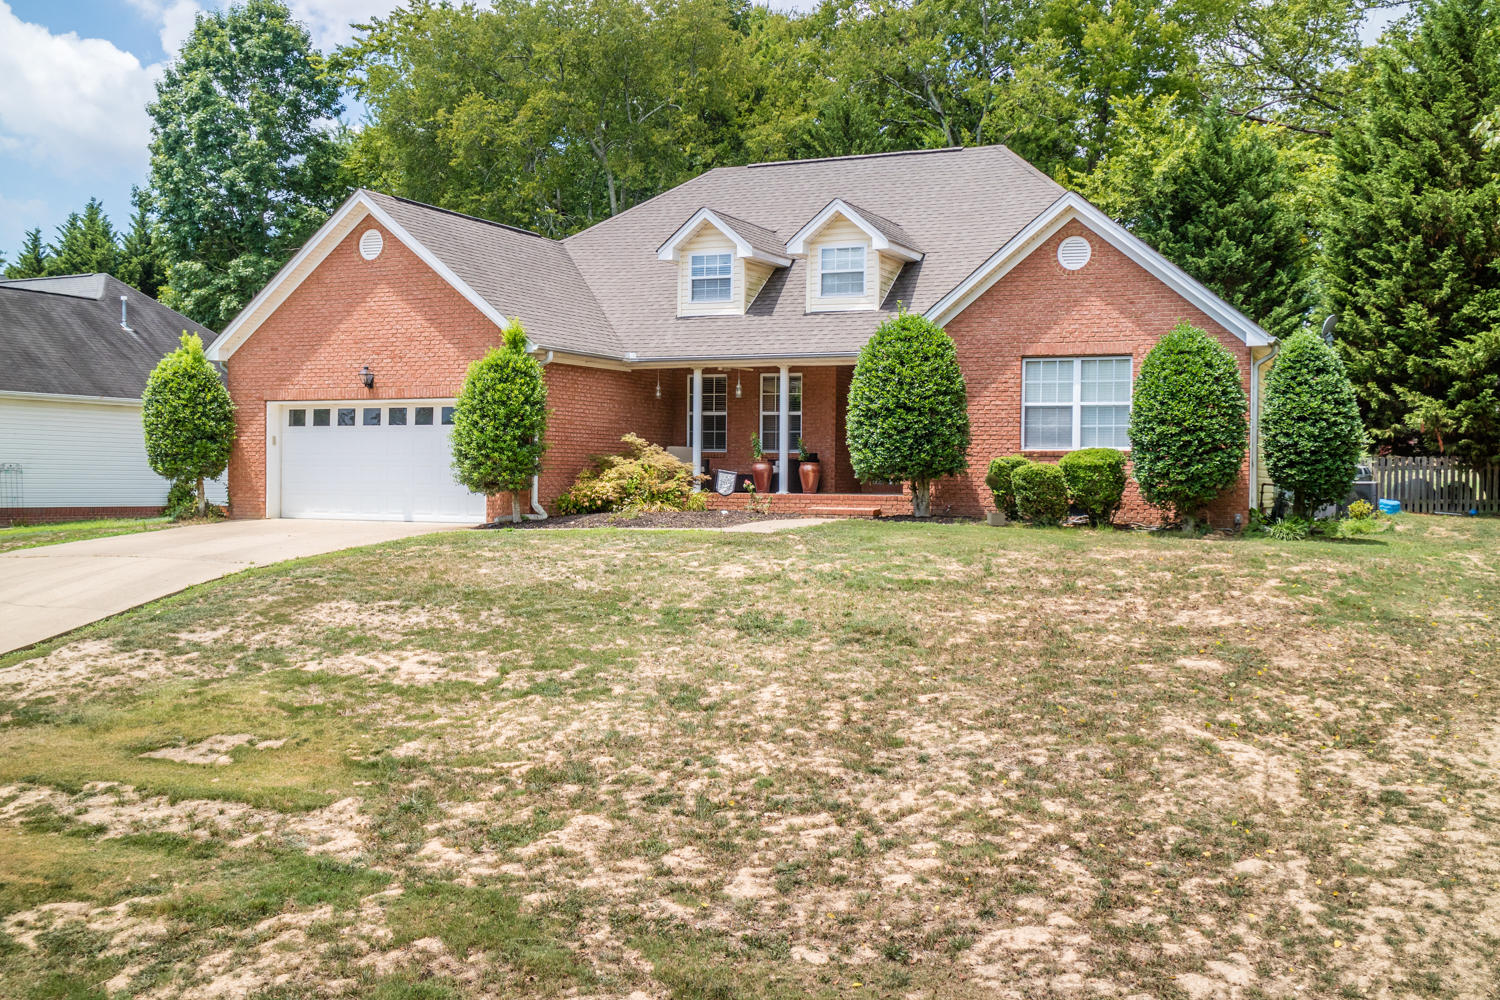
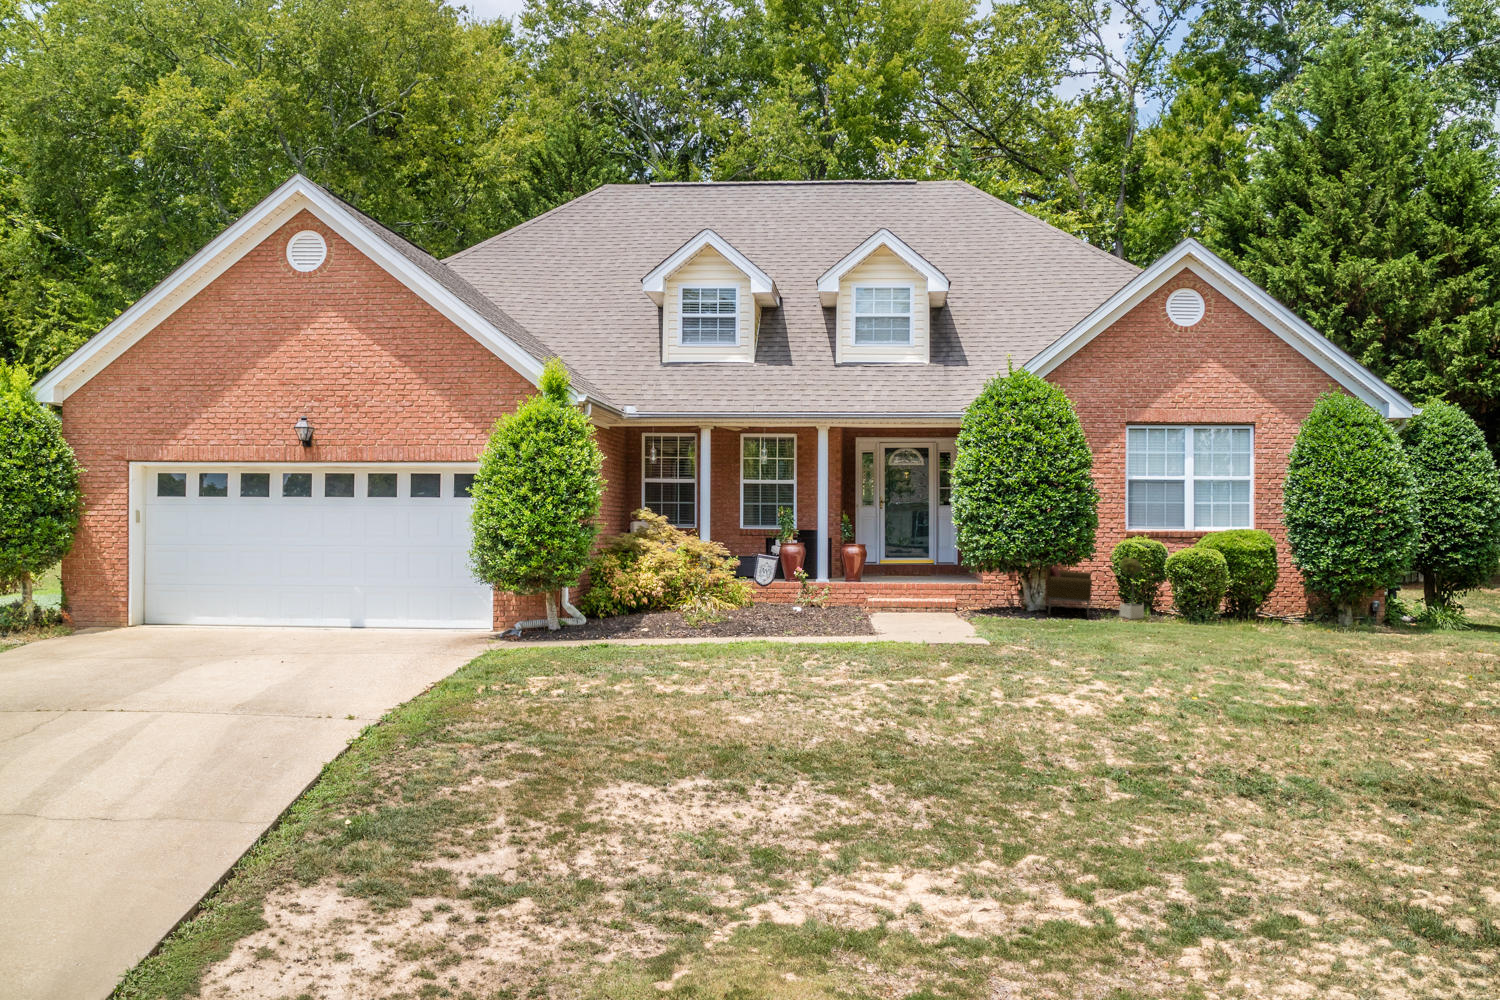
armchair: none [921,467,974,524] -> present [1046,564,1092,616]

